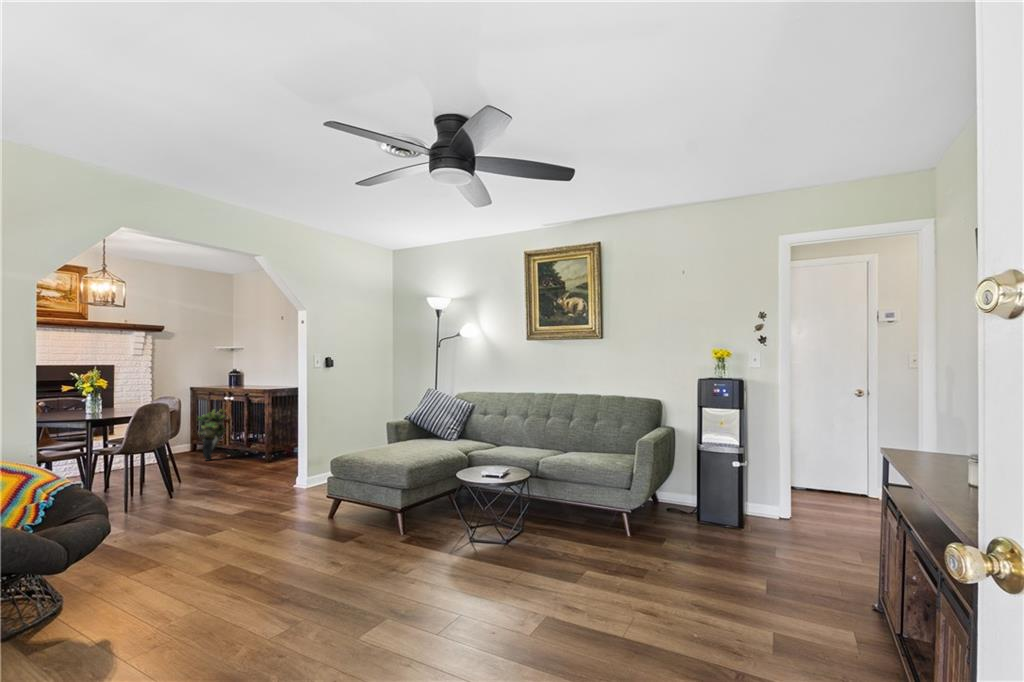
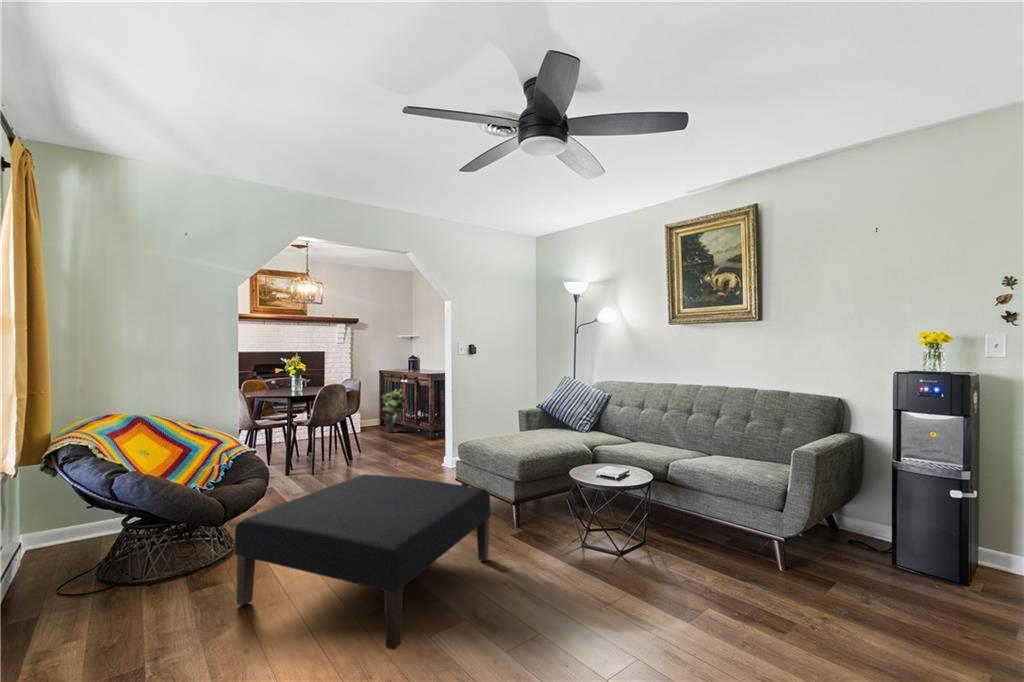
ottoman: none [128,495,392,646] -> present [235,474,490,650]

